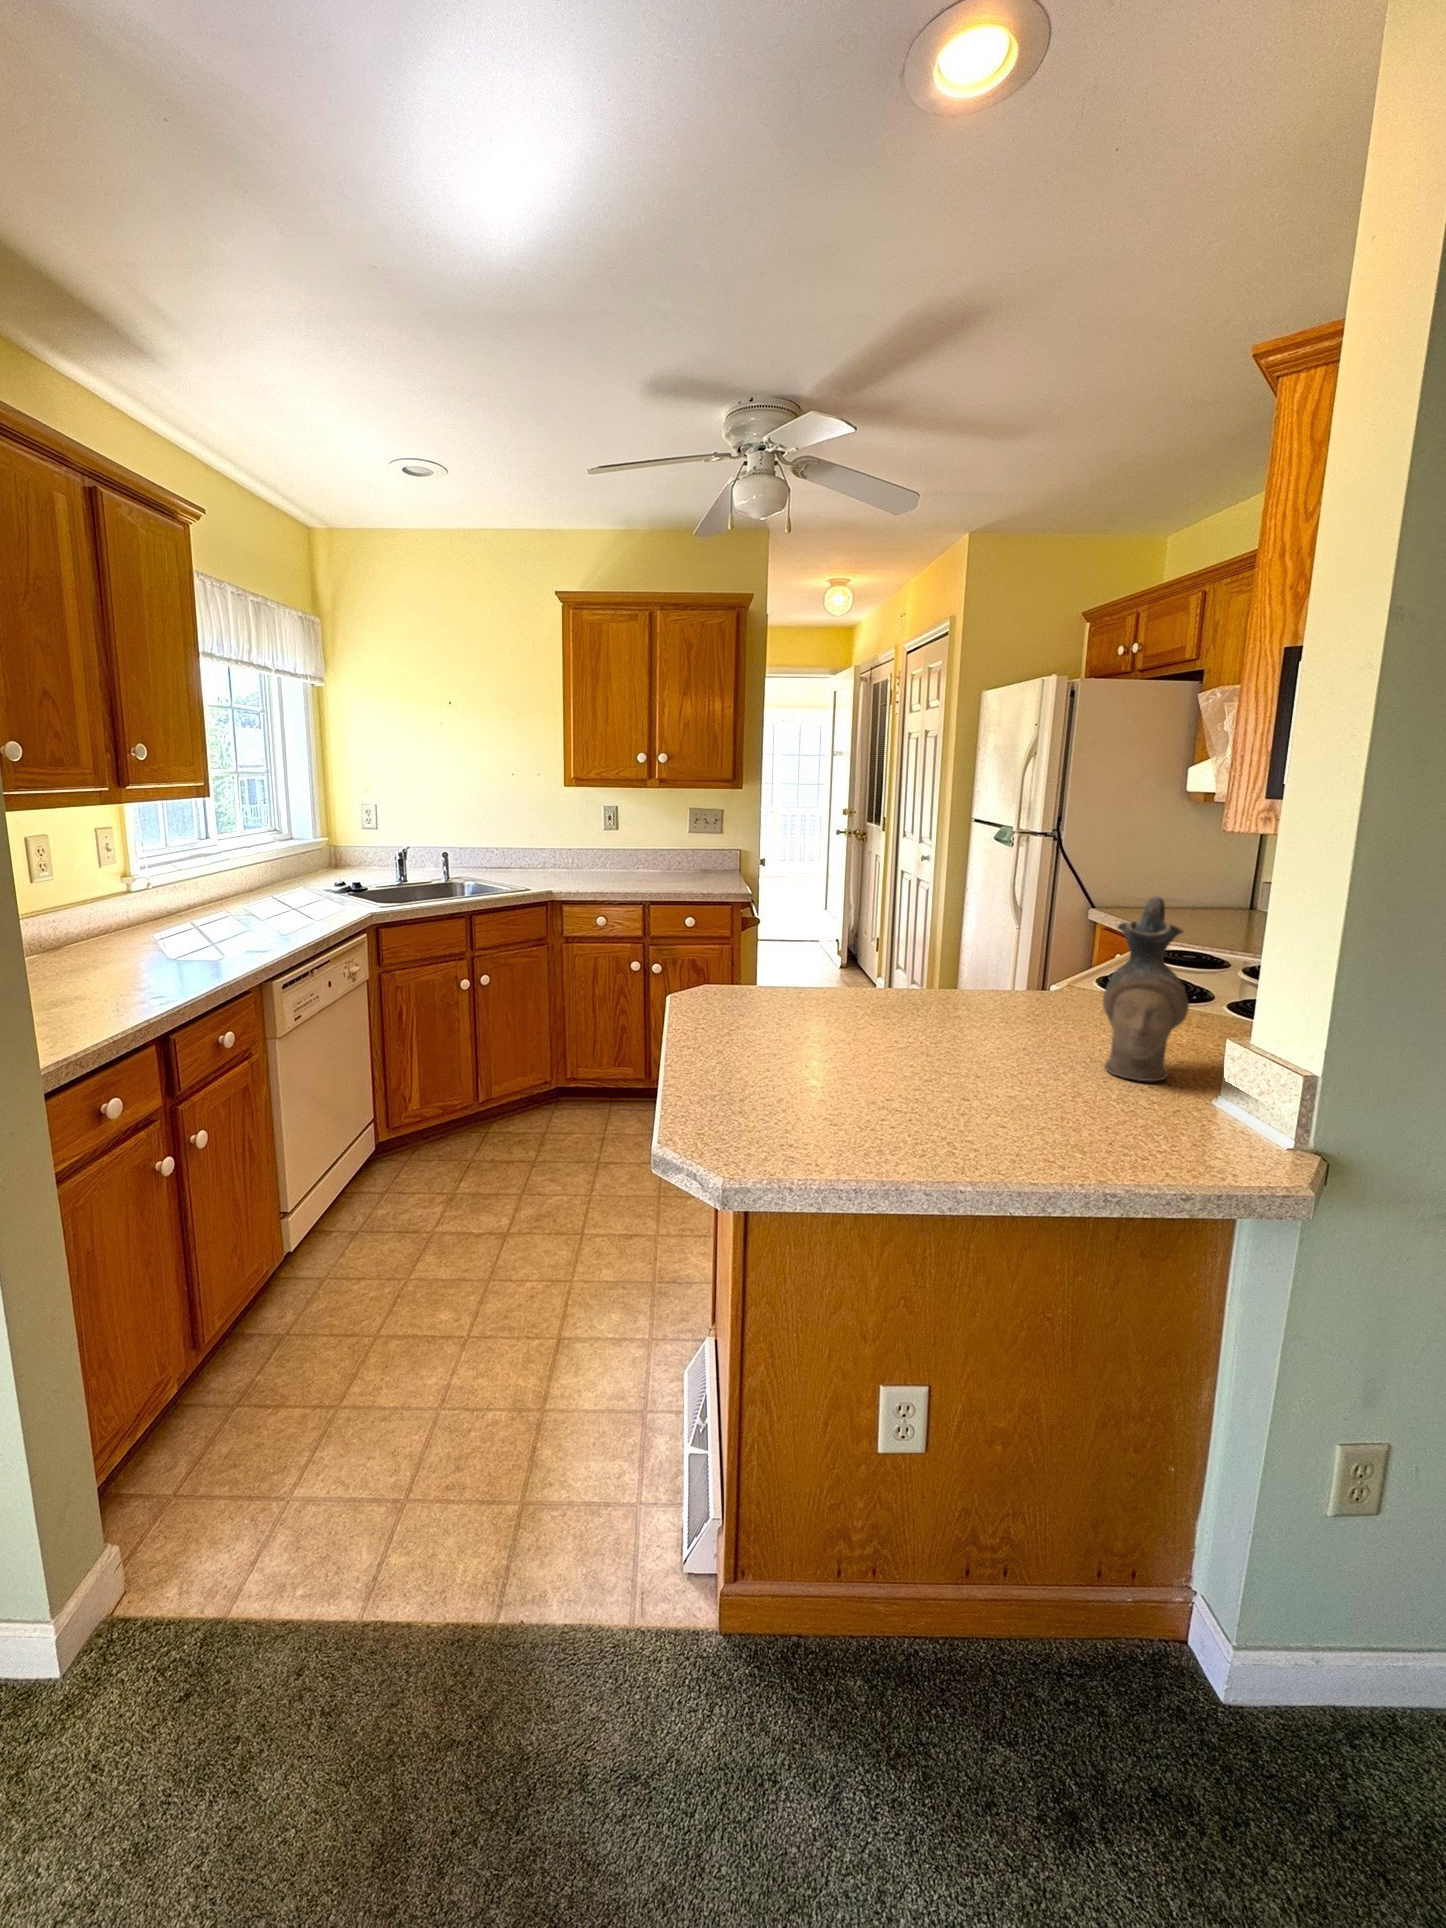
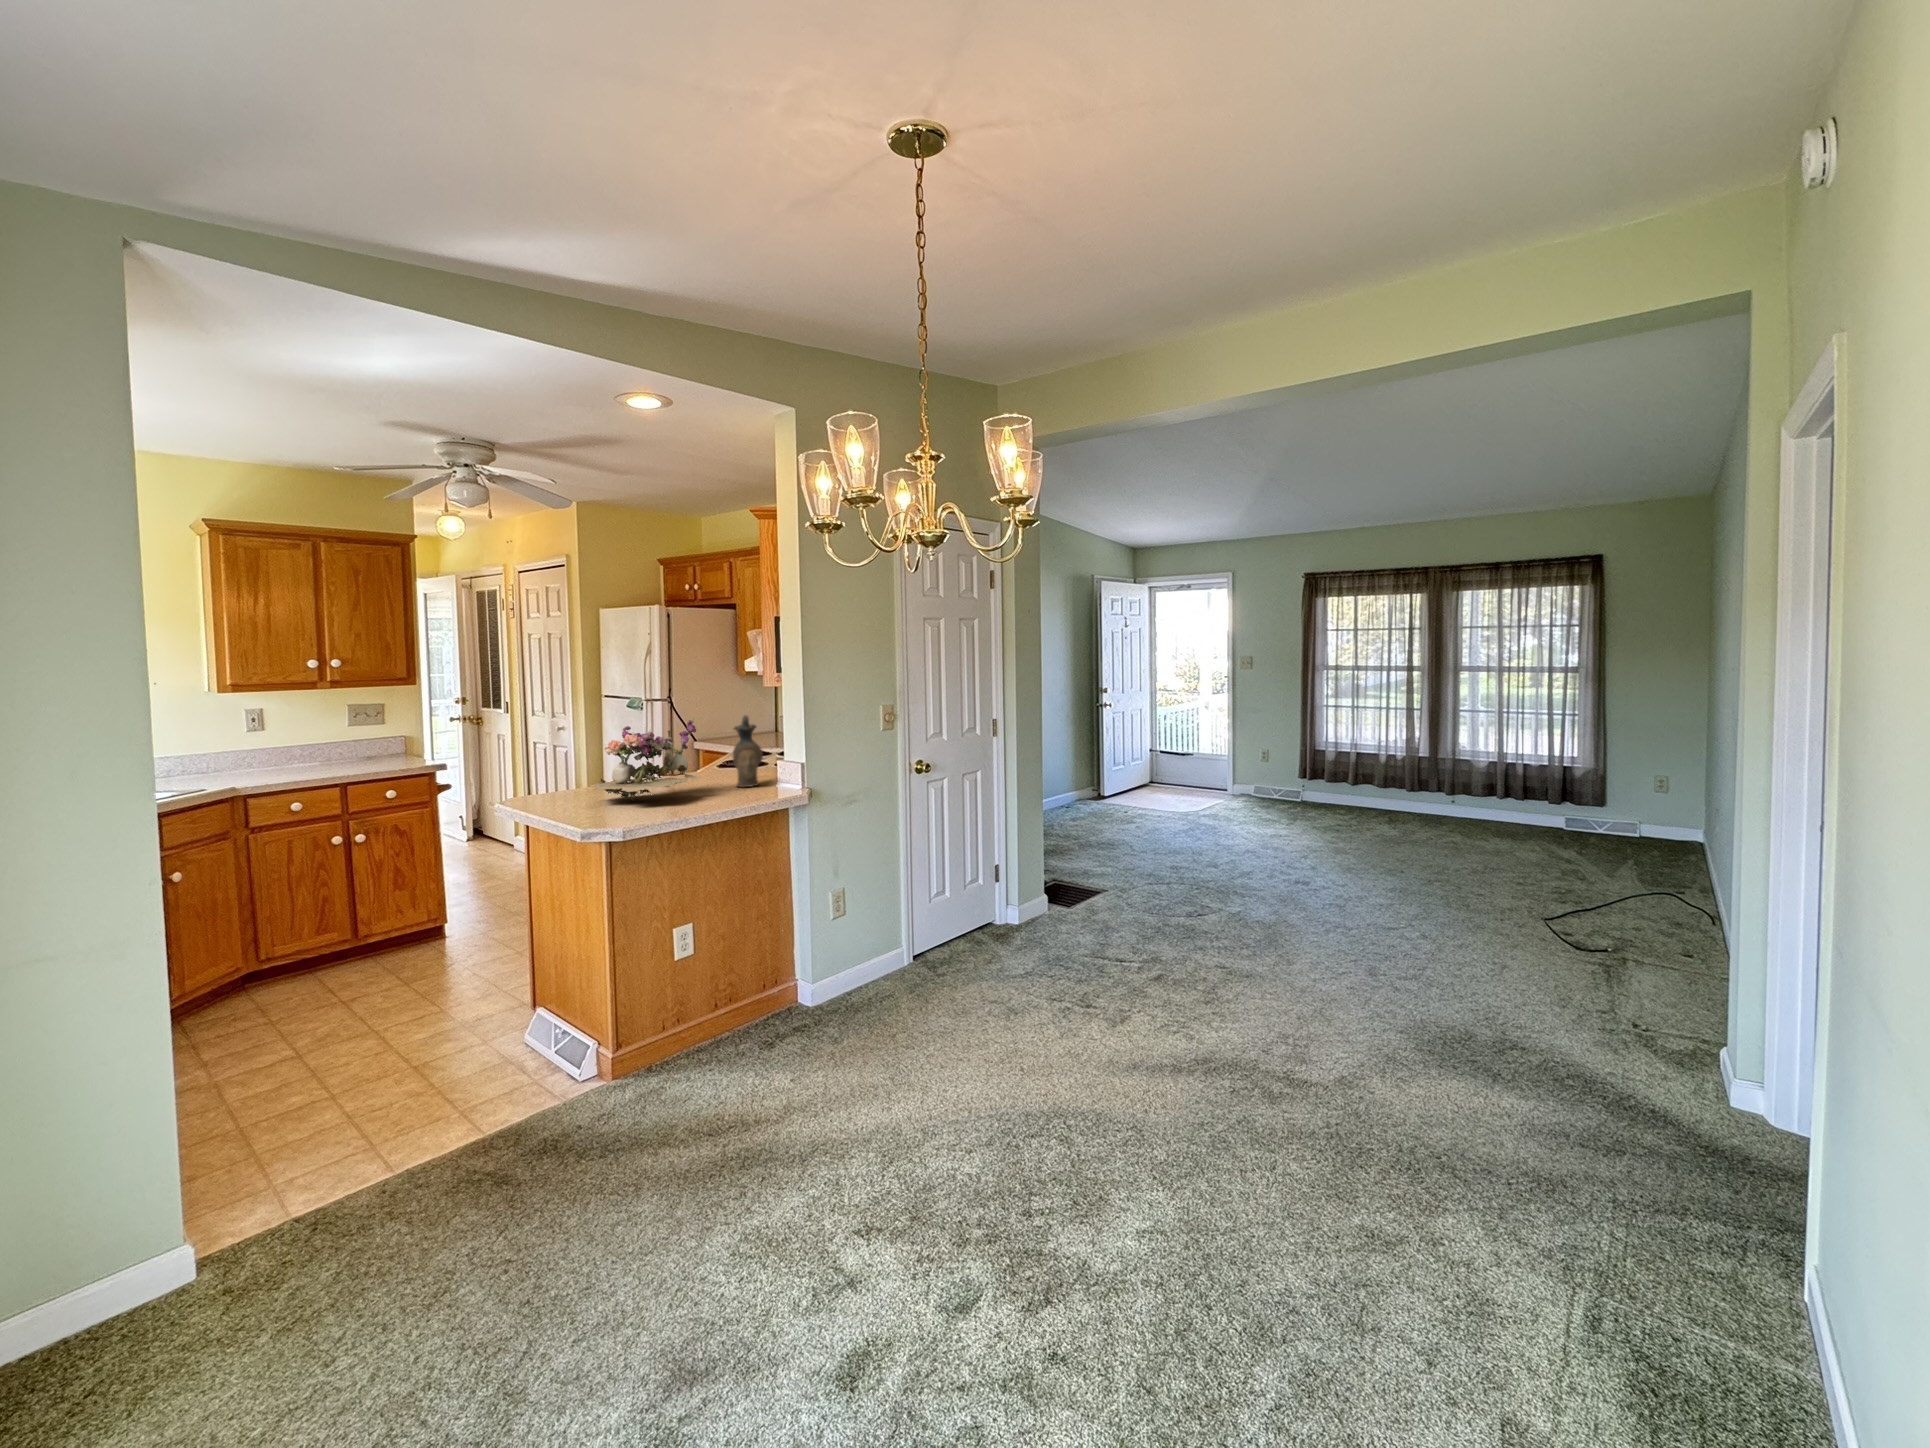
flower arrangement: none [775,891,1013,1061] -> present [590,718,701,800]

